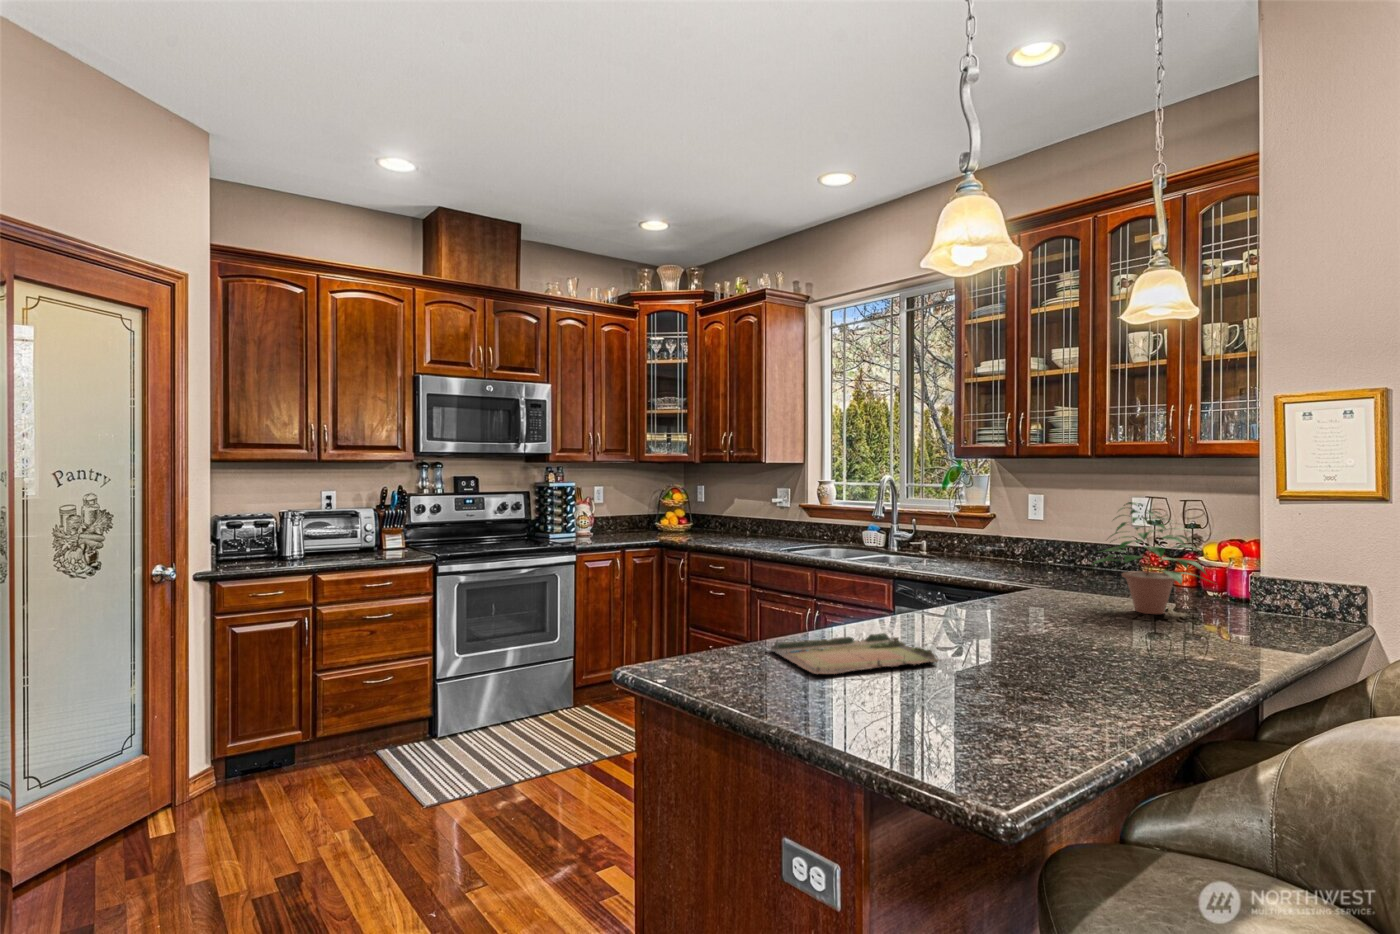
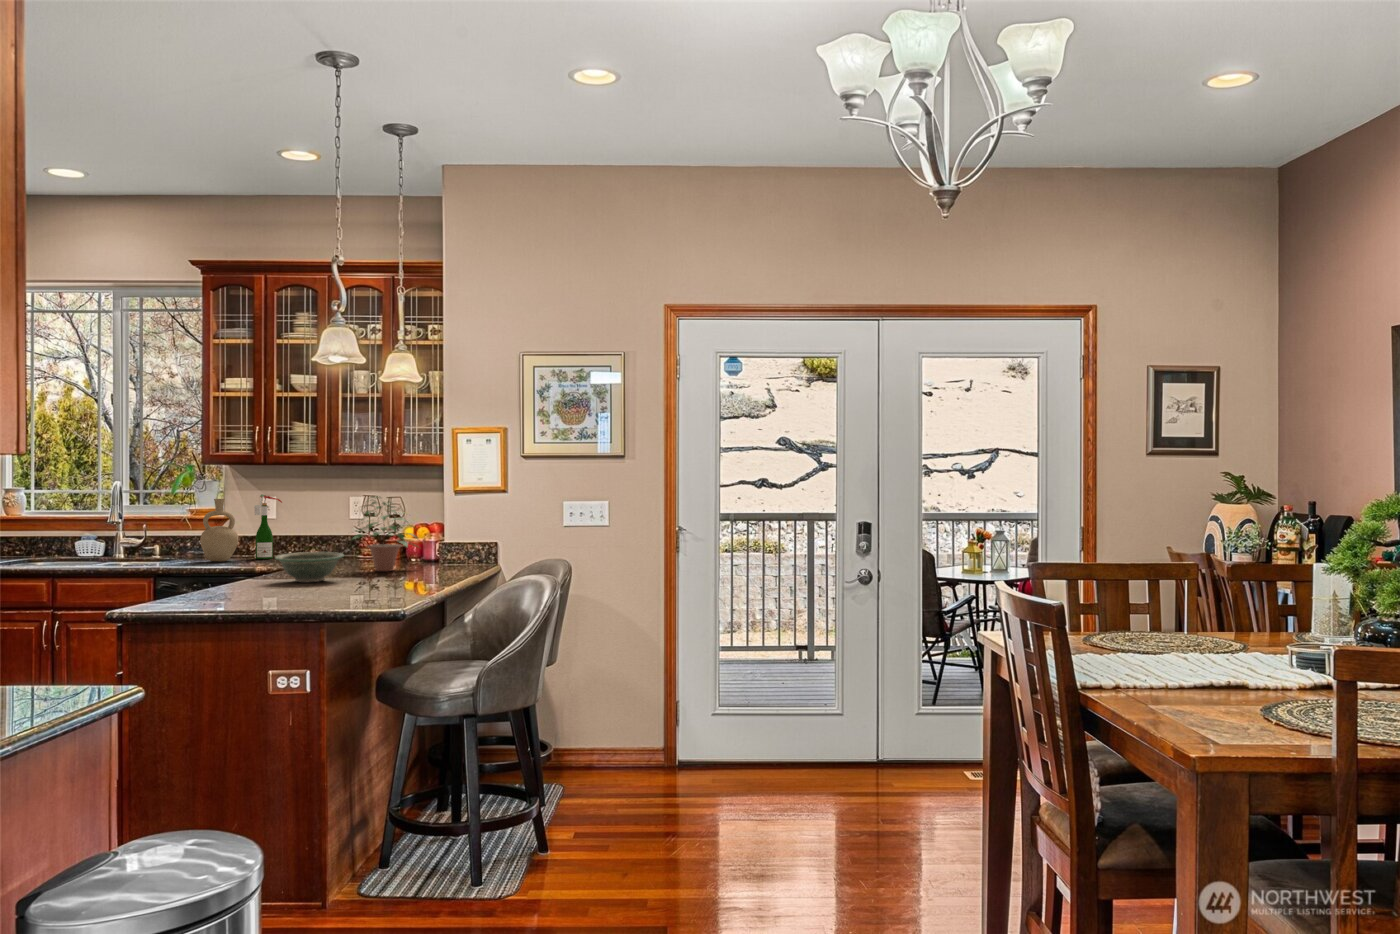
wine bottle: none [1016,491,1048,566] -> present [254,494,282,559]
vase: none [954,496,994,565] -> present [200,499,239,561]
bowl: none [963,578,1062,626] -> present [275,552,344,582]
tray: present [770,633,939,674] -> none [174,584,299,605]

